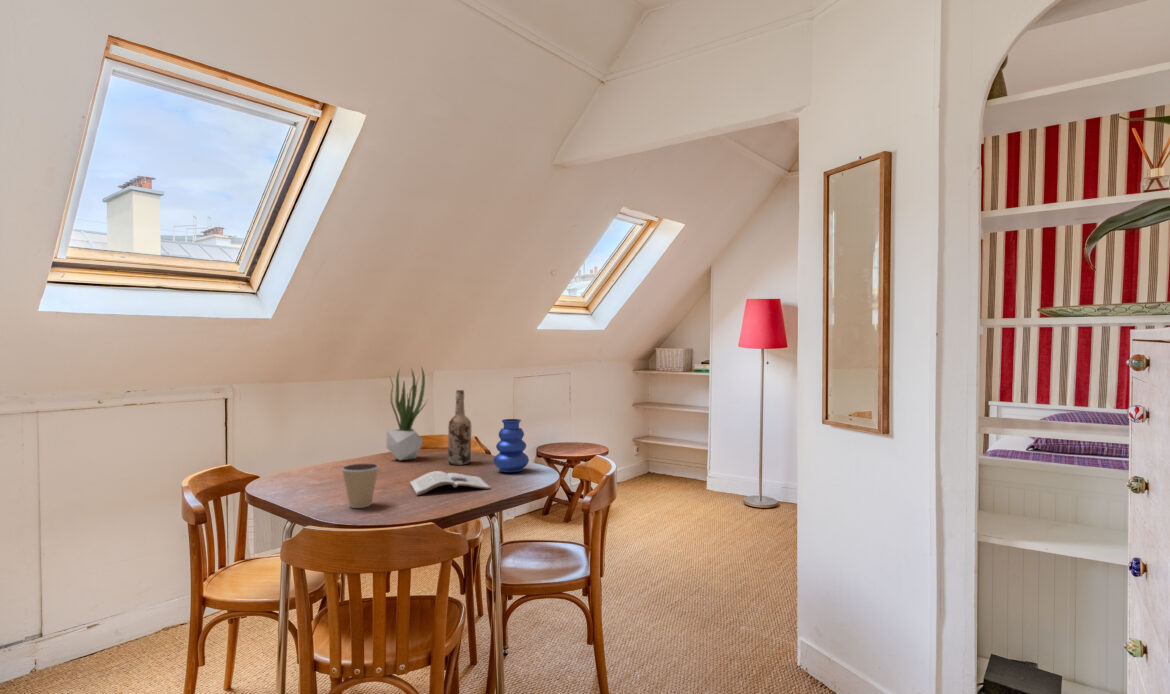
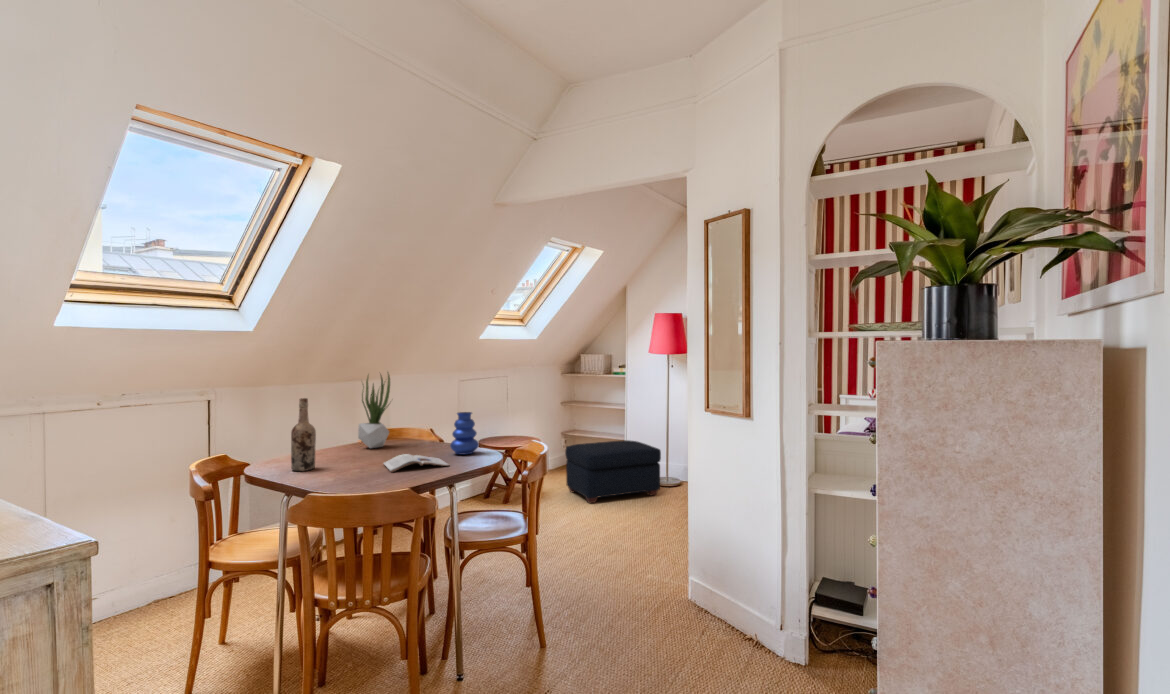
wine bottle: present [448,390,471,465] -> present [291,398,316,471]
ottoman: none [637,452,754,527] -> present [565,440,661,503]
coffee cup: present [342,463,379,508] -> none [331,447,362,482]

